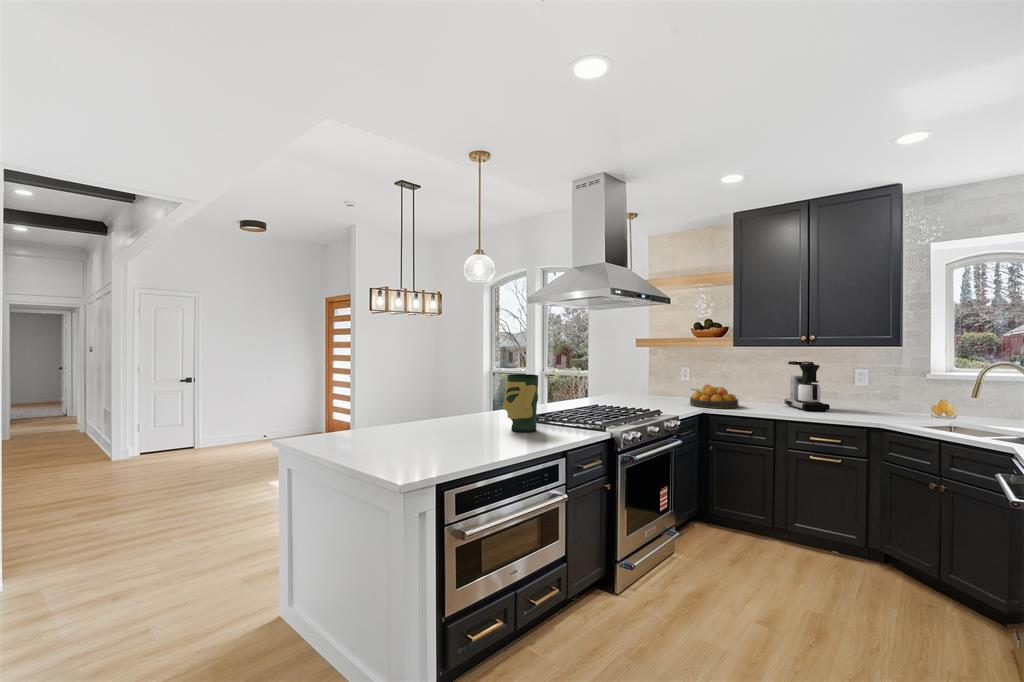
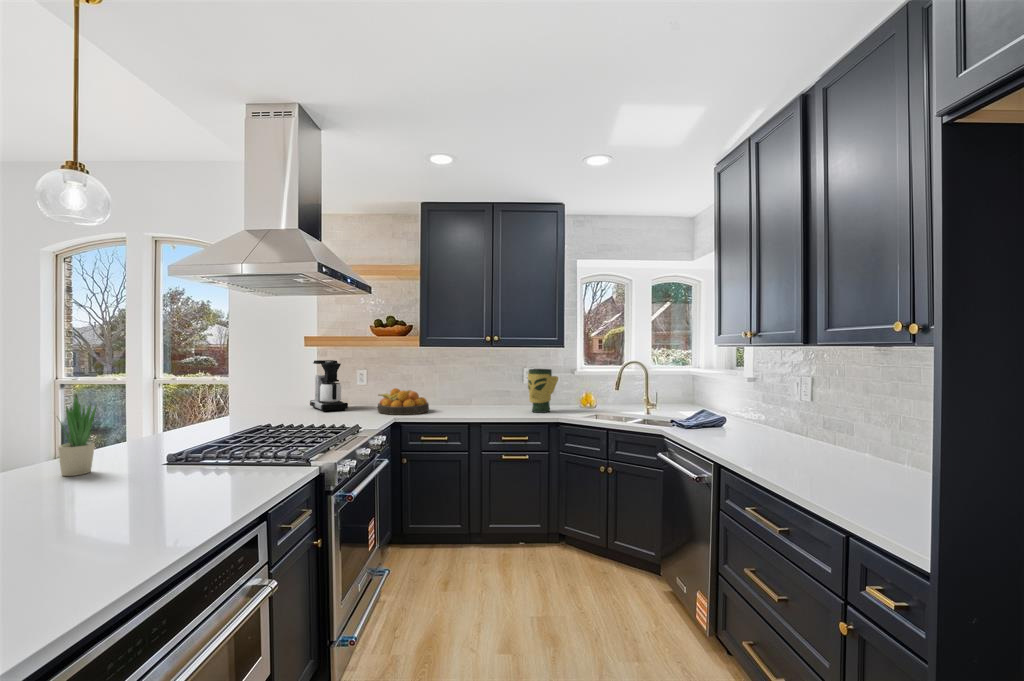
coffee maker: present [784,361,830,411] -> present [310,360,348,412]
potted plant: none [479,374,496,419] -> present [58,395,97,476]
vase: present [502,374,538,432] -> present [528,369,558,413]

